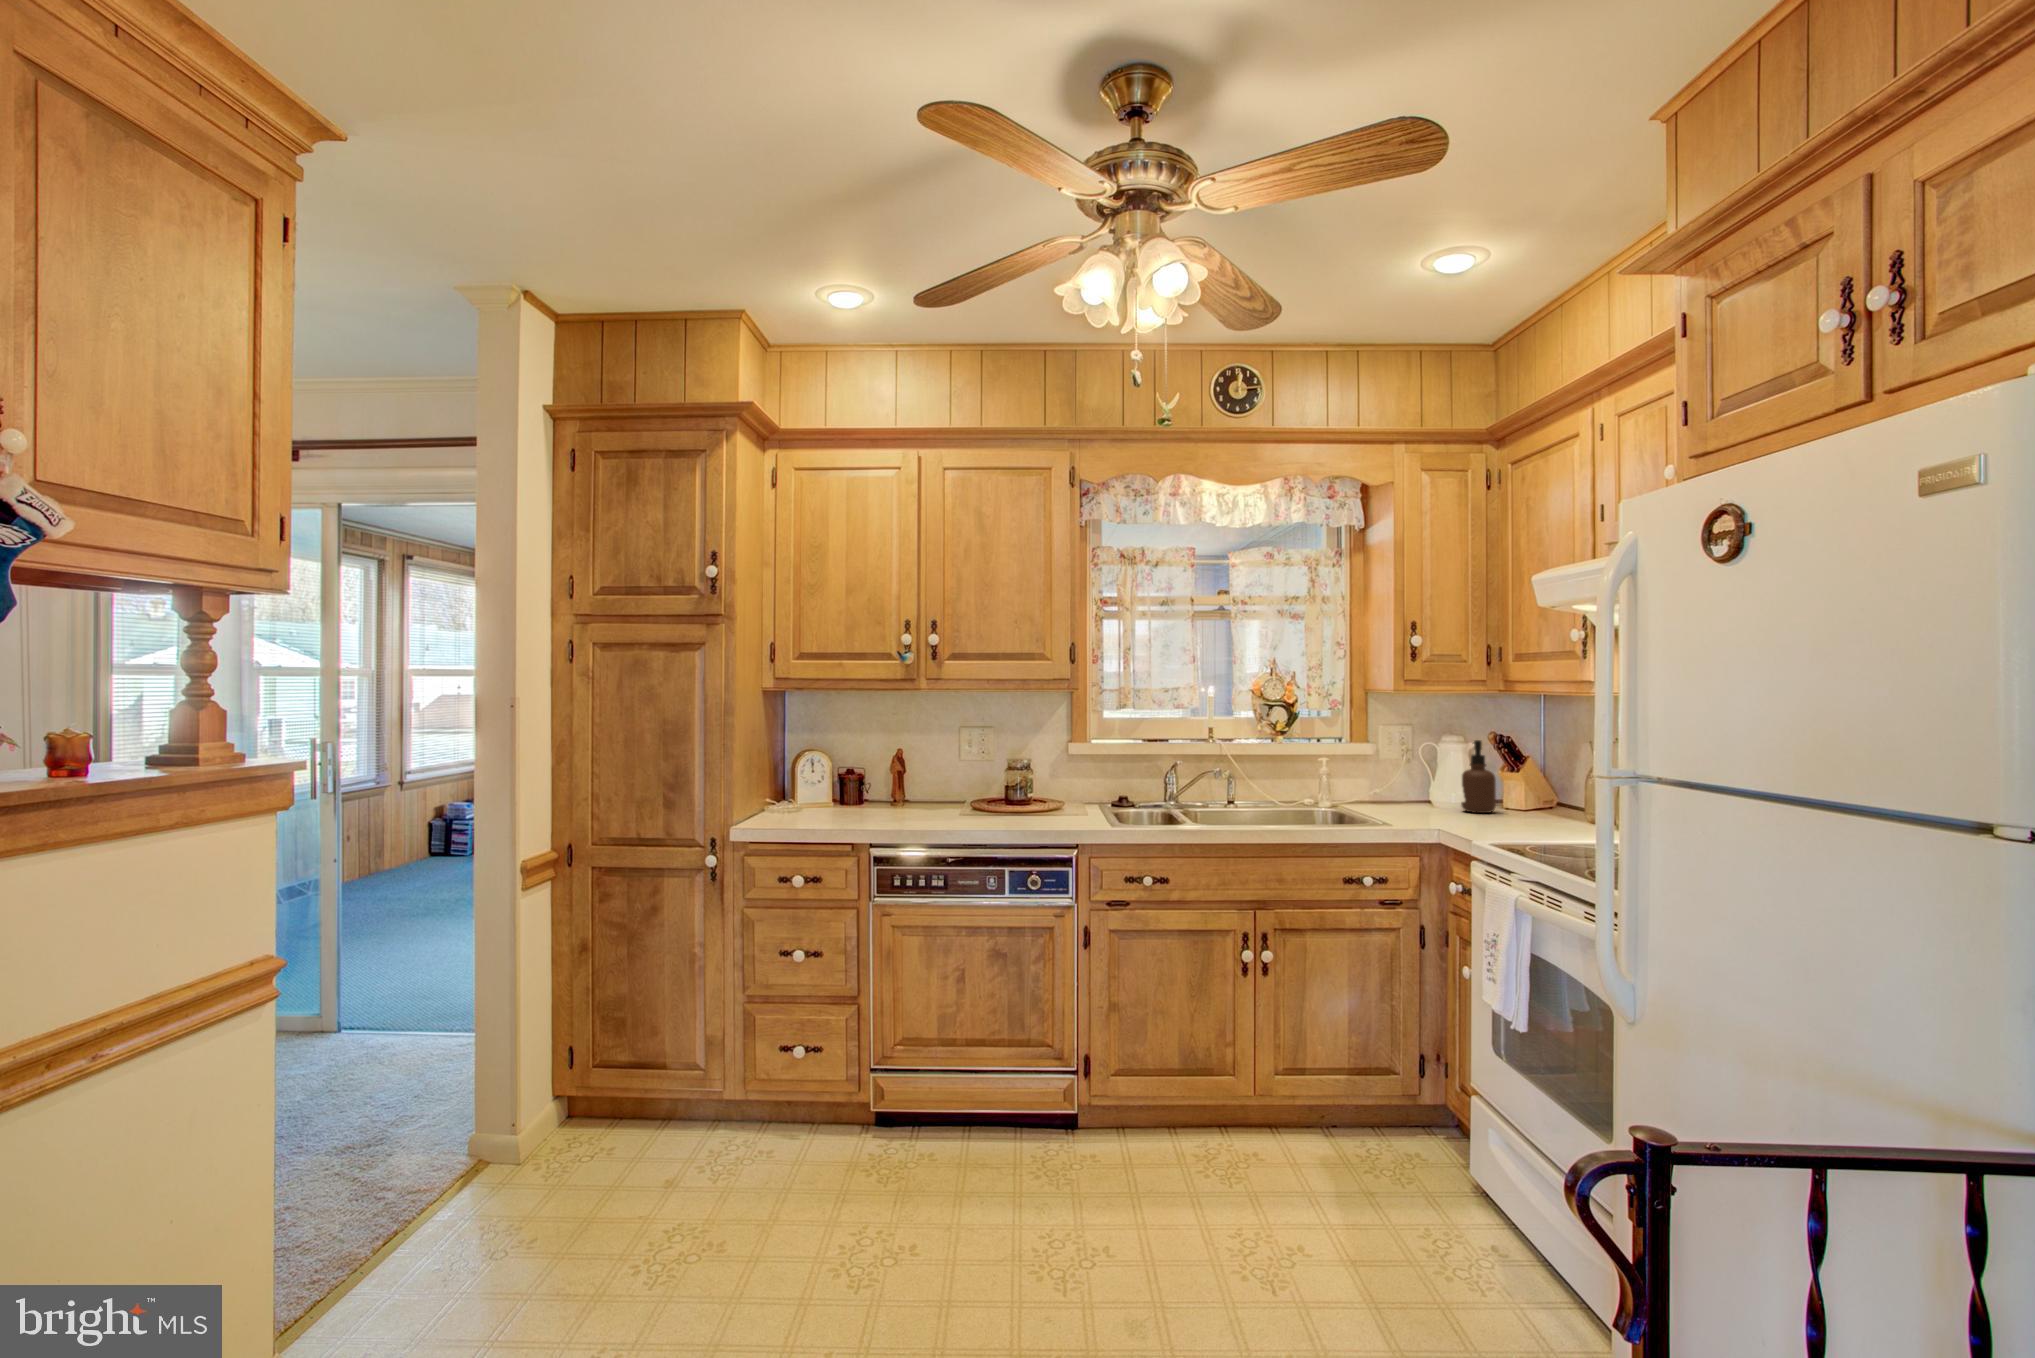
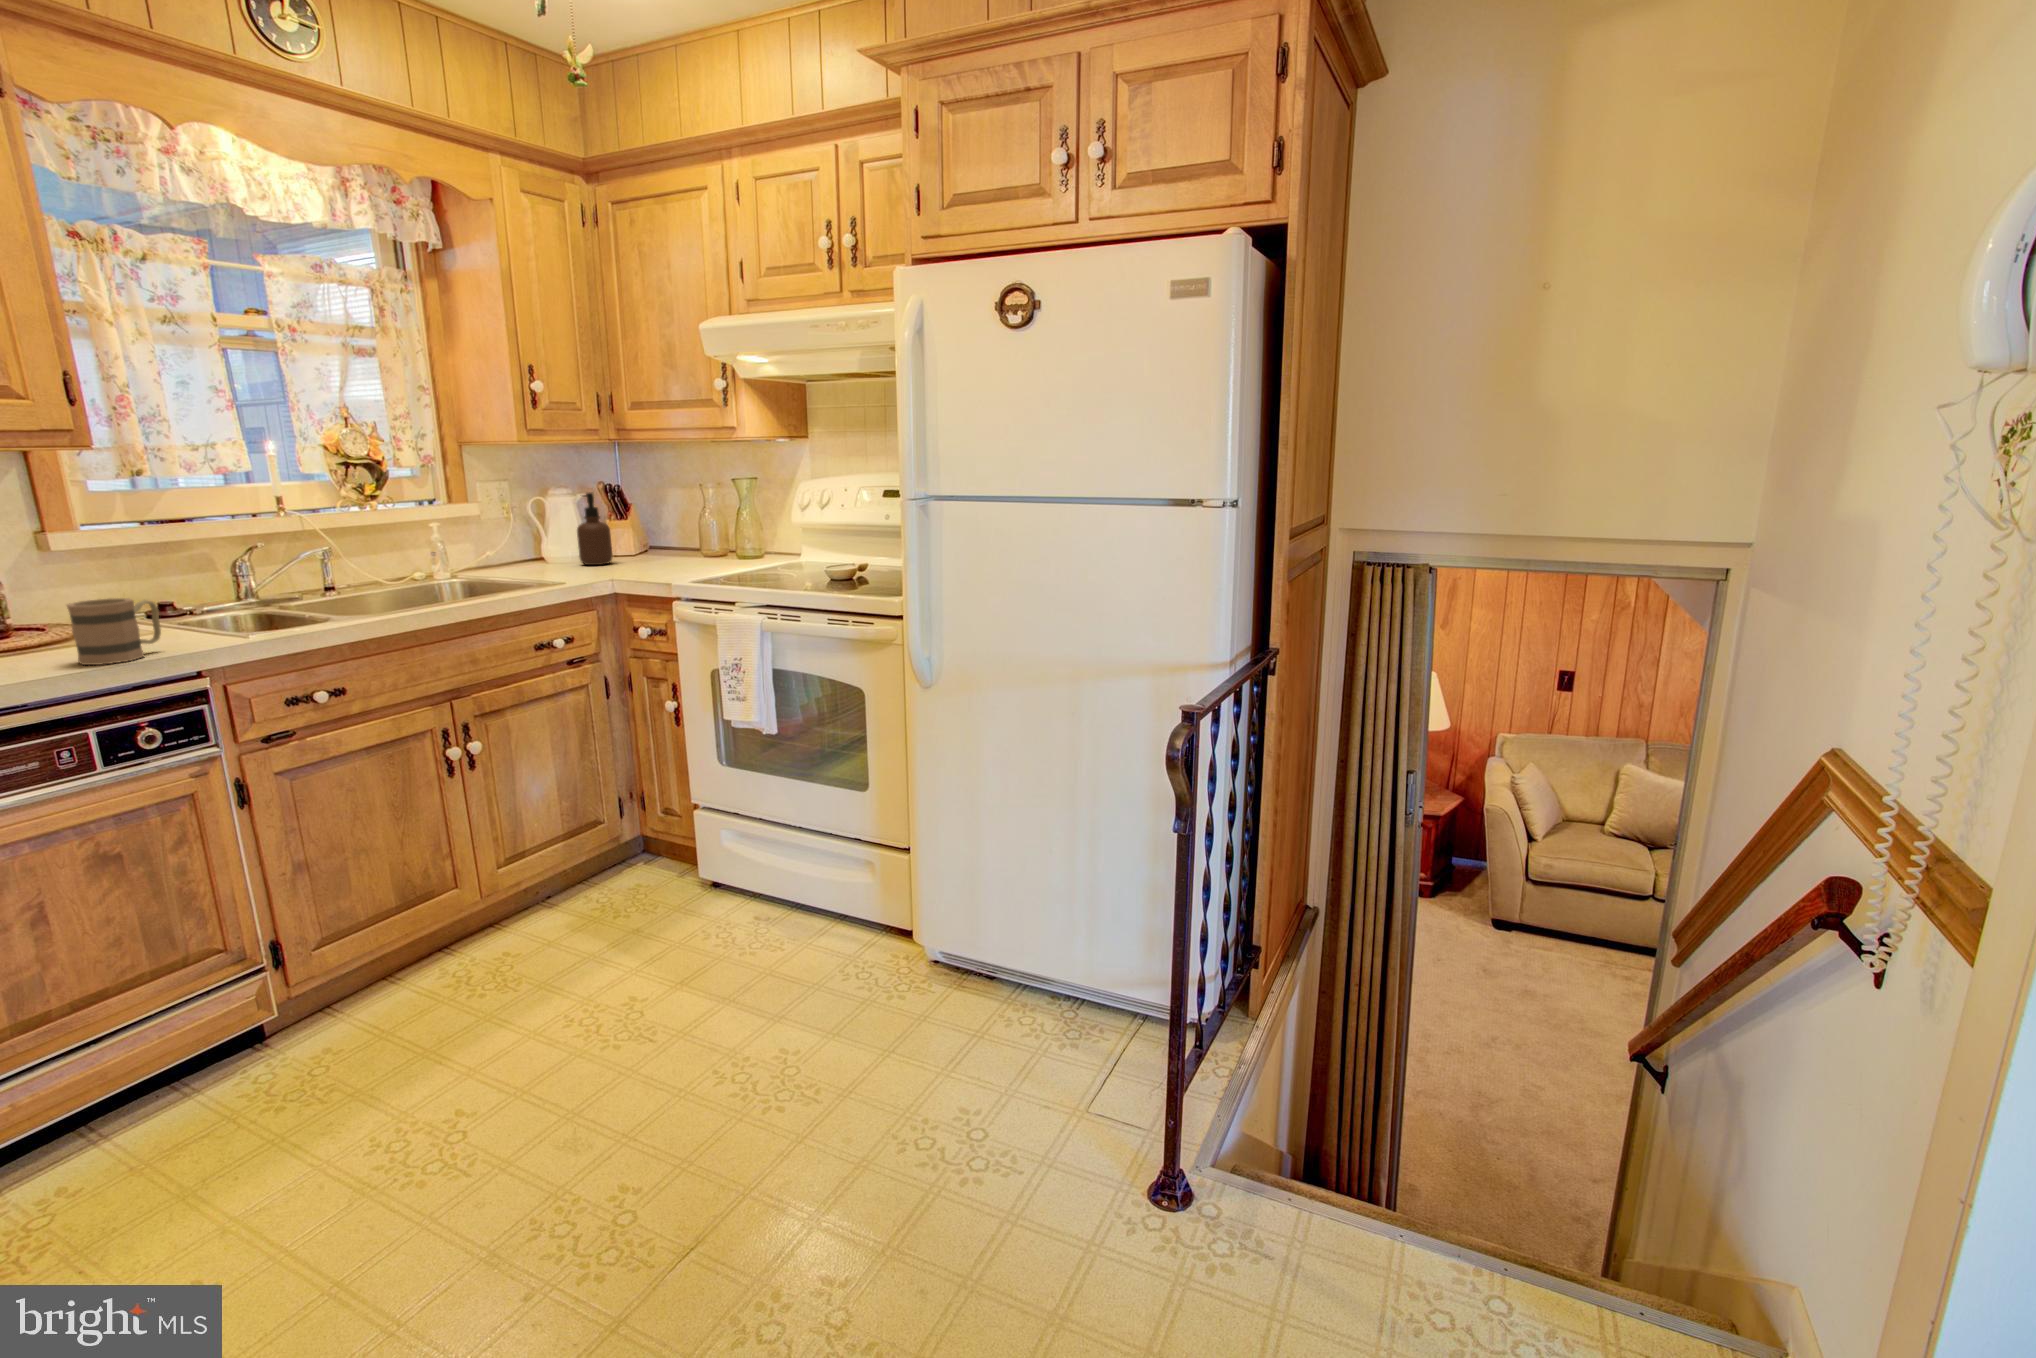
mug: none [1014,785,1063,828] -> present [67,598,161,665]

